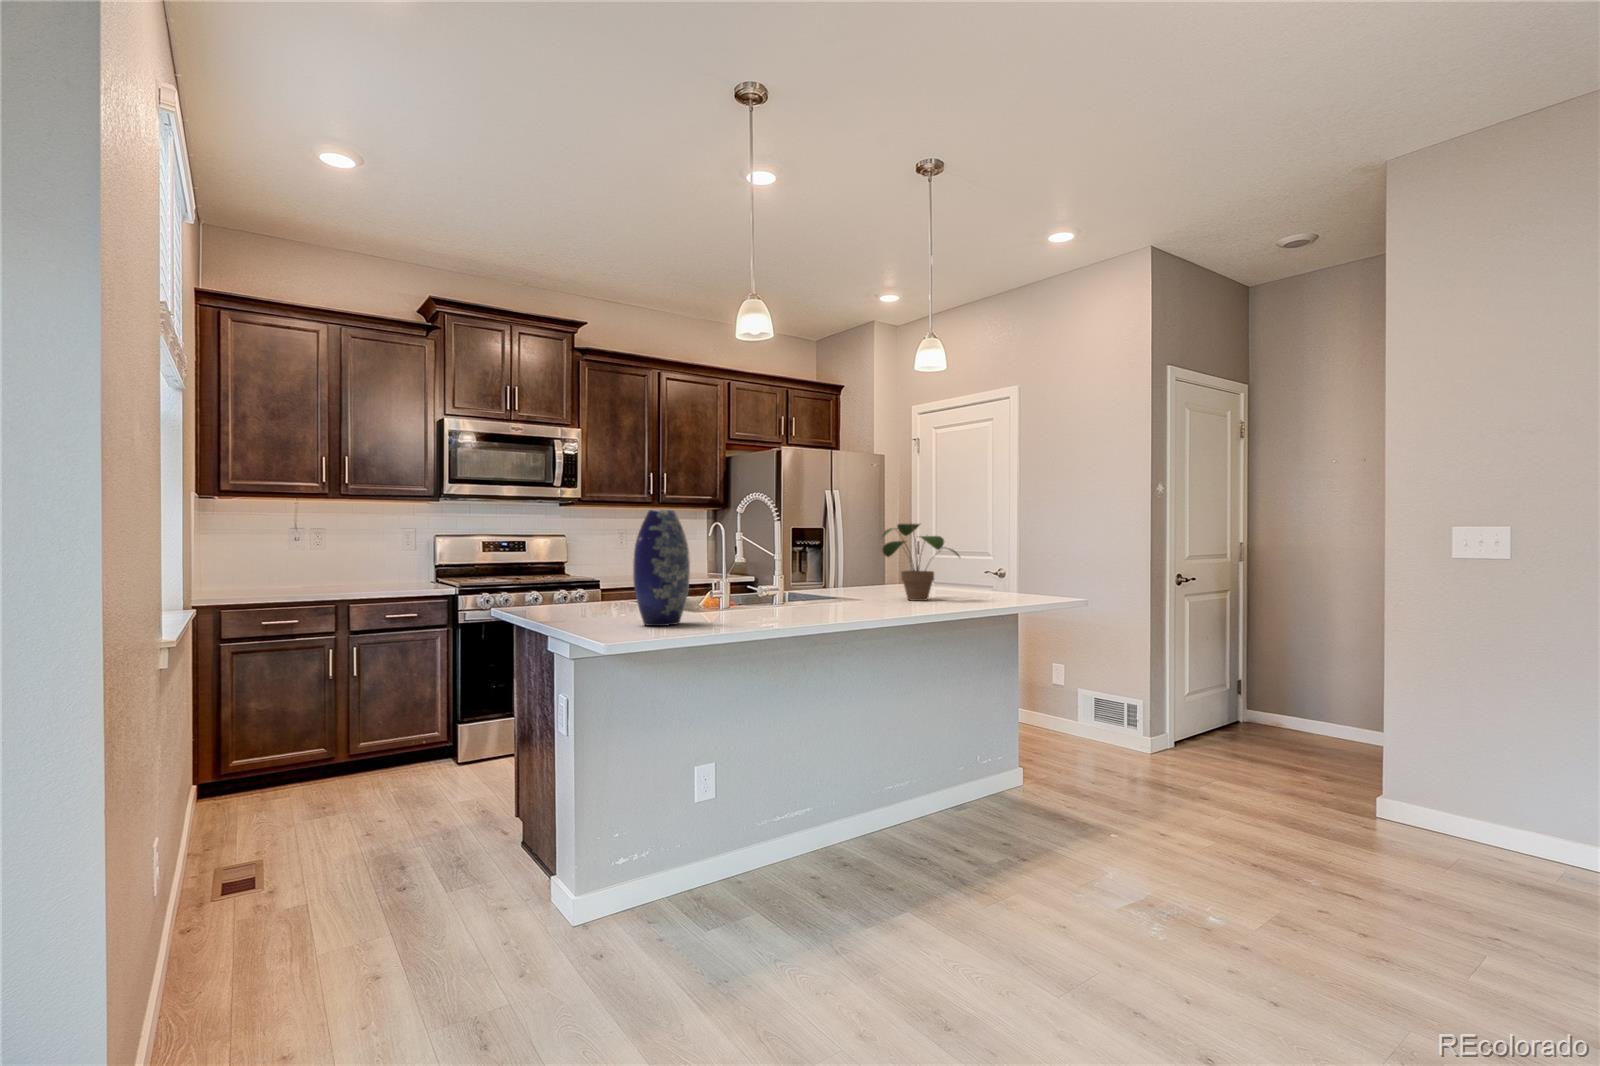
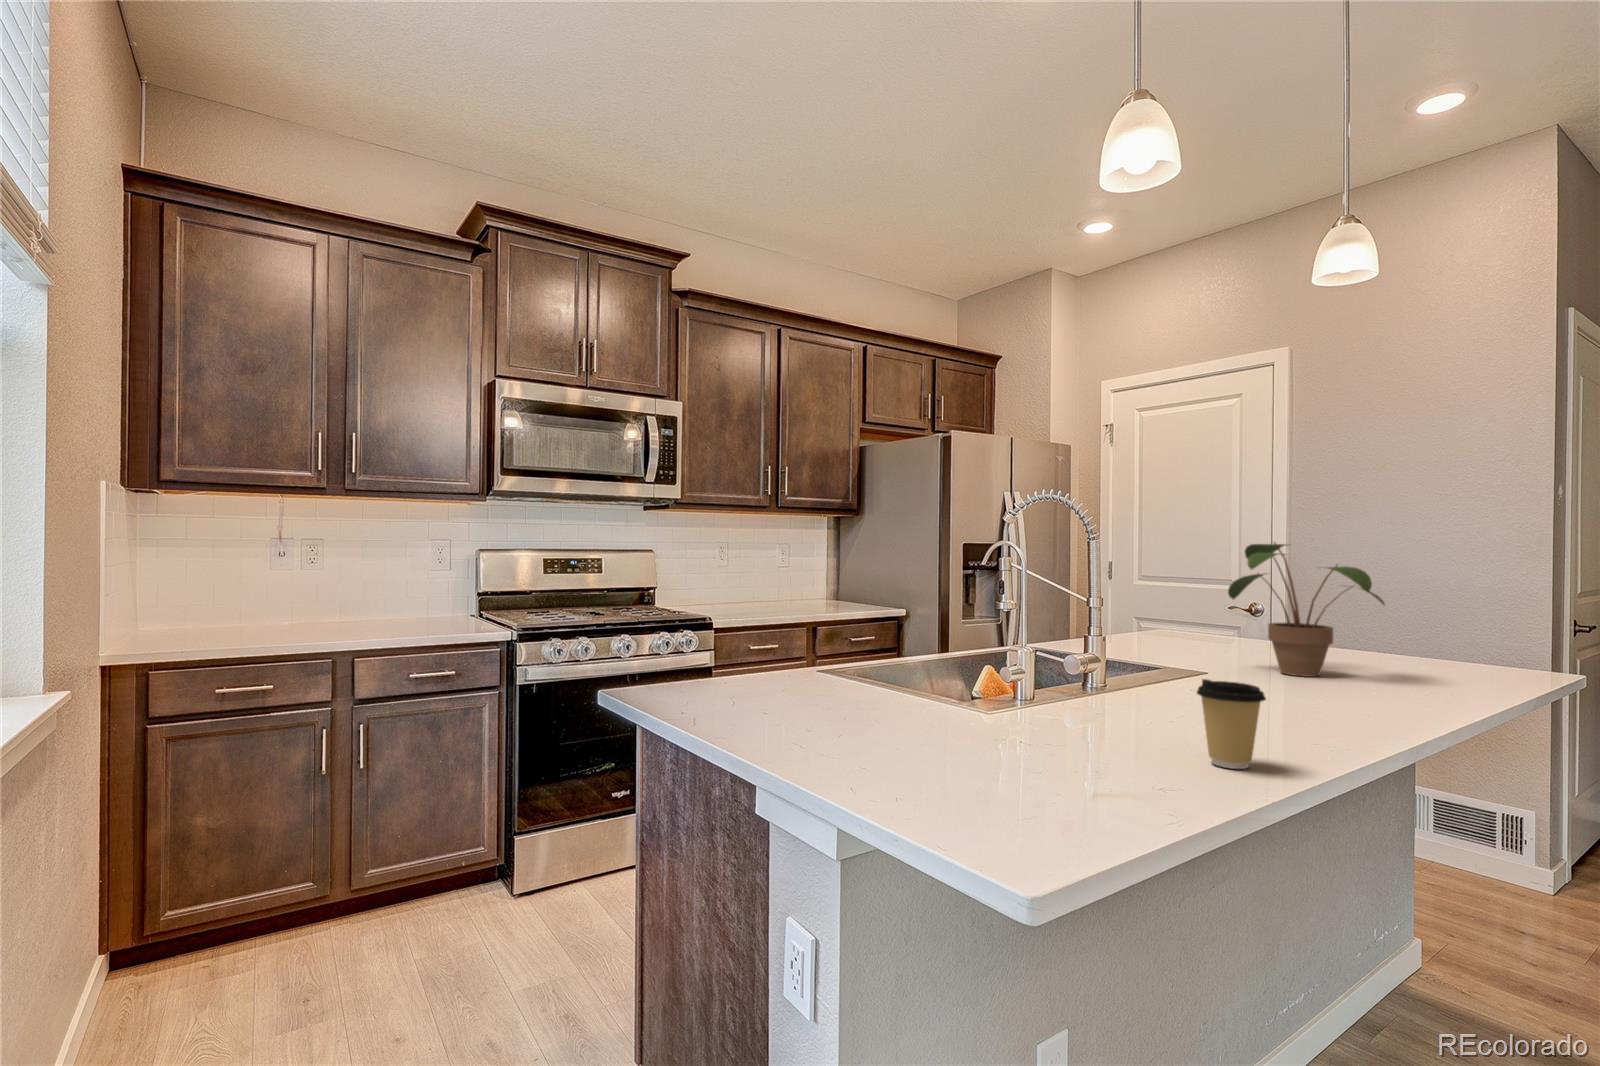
vase: present [633,510,690,626] -> none [986,520,1110,794]
coffee cup: none [746,583,774,621] -> present [1197,679,1266,769]

